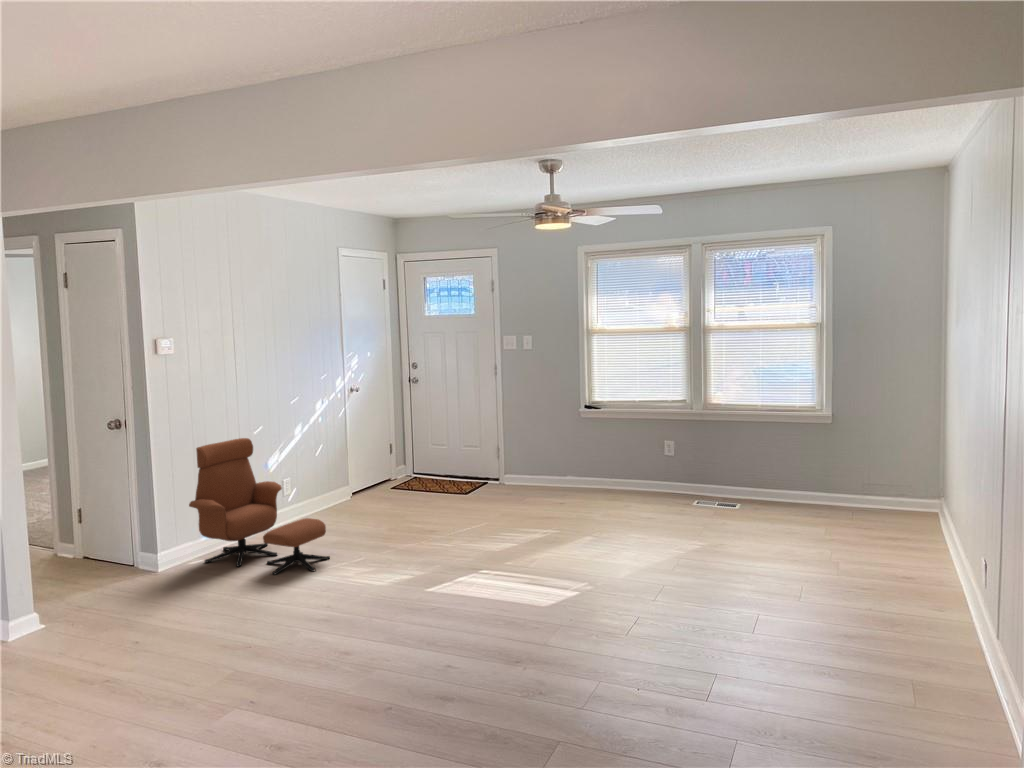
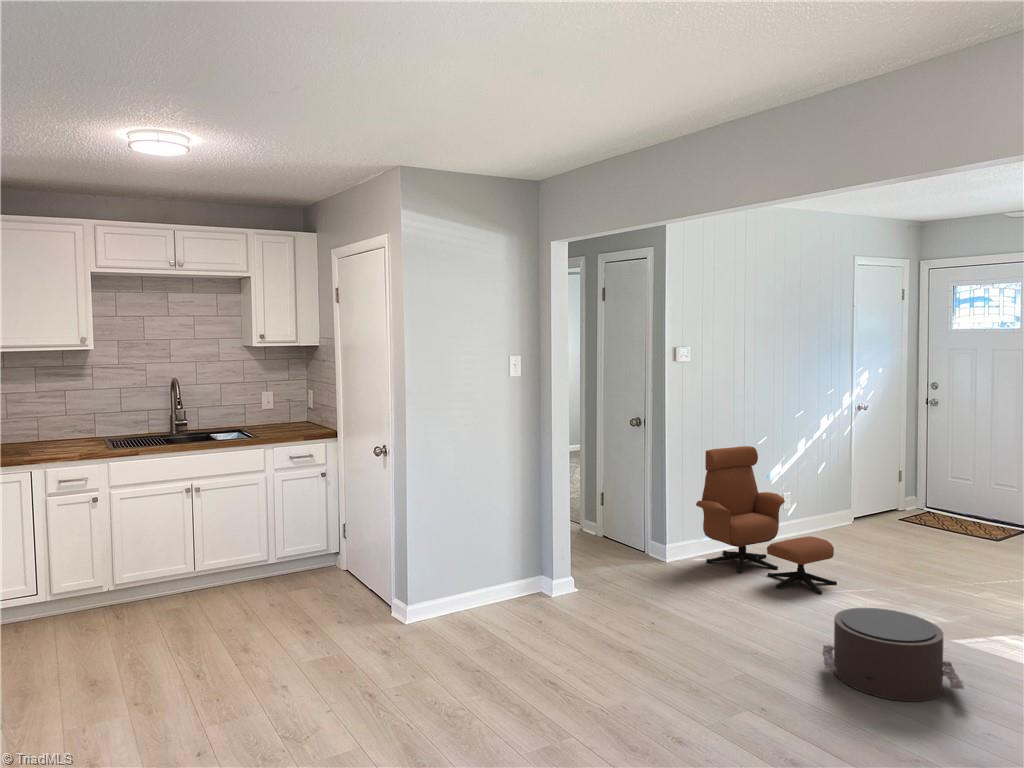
pouf: none [305,574,416,654] -> present [822,608,964,702]

